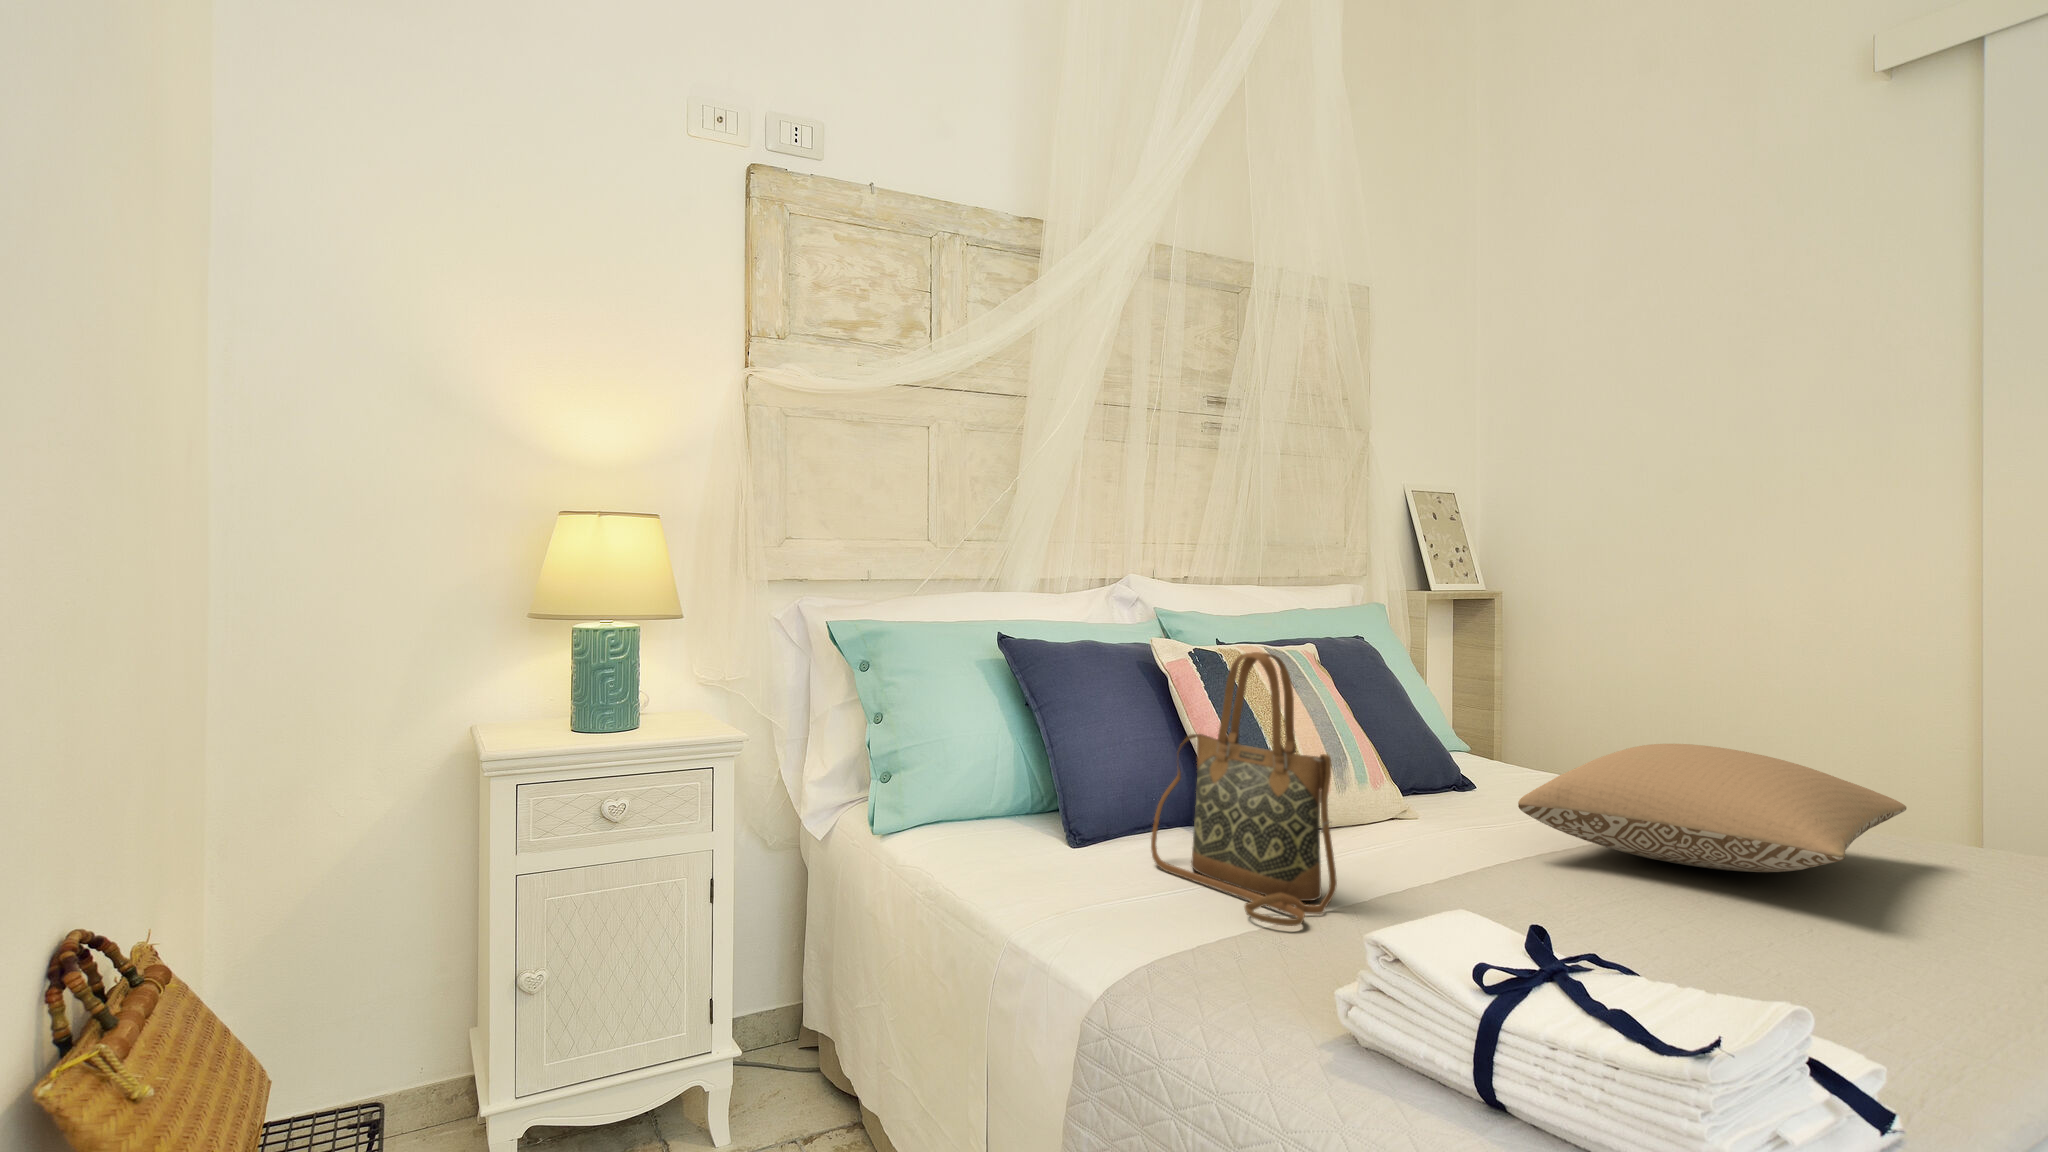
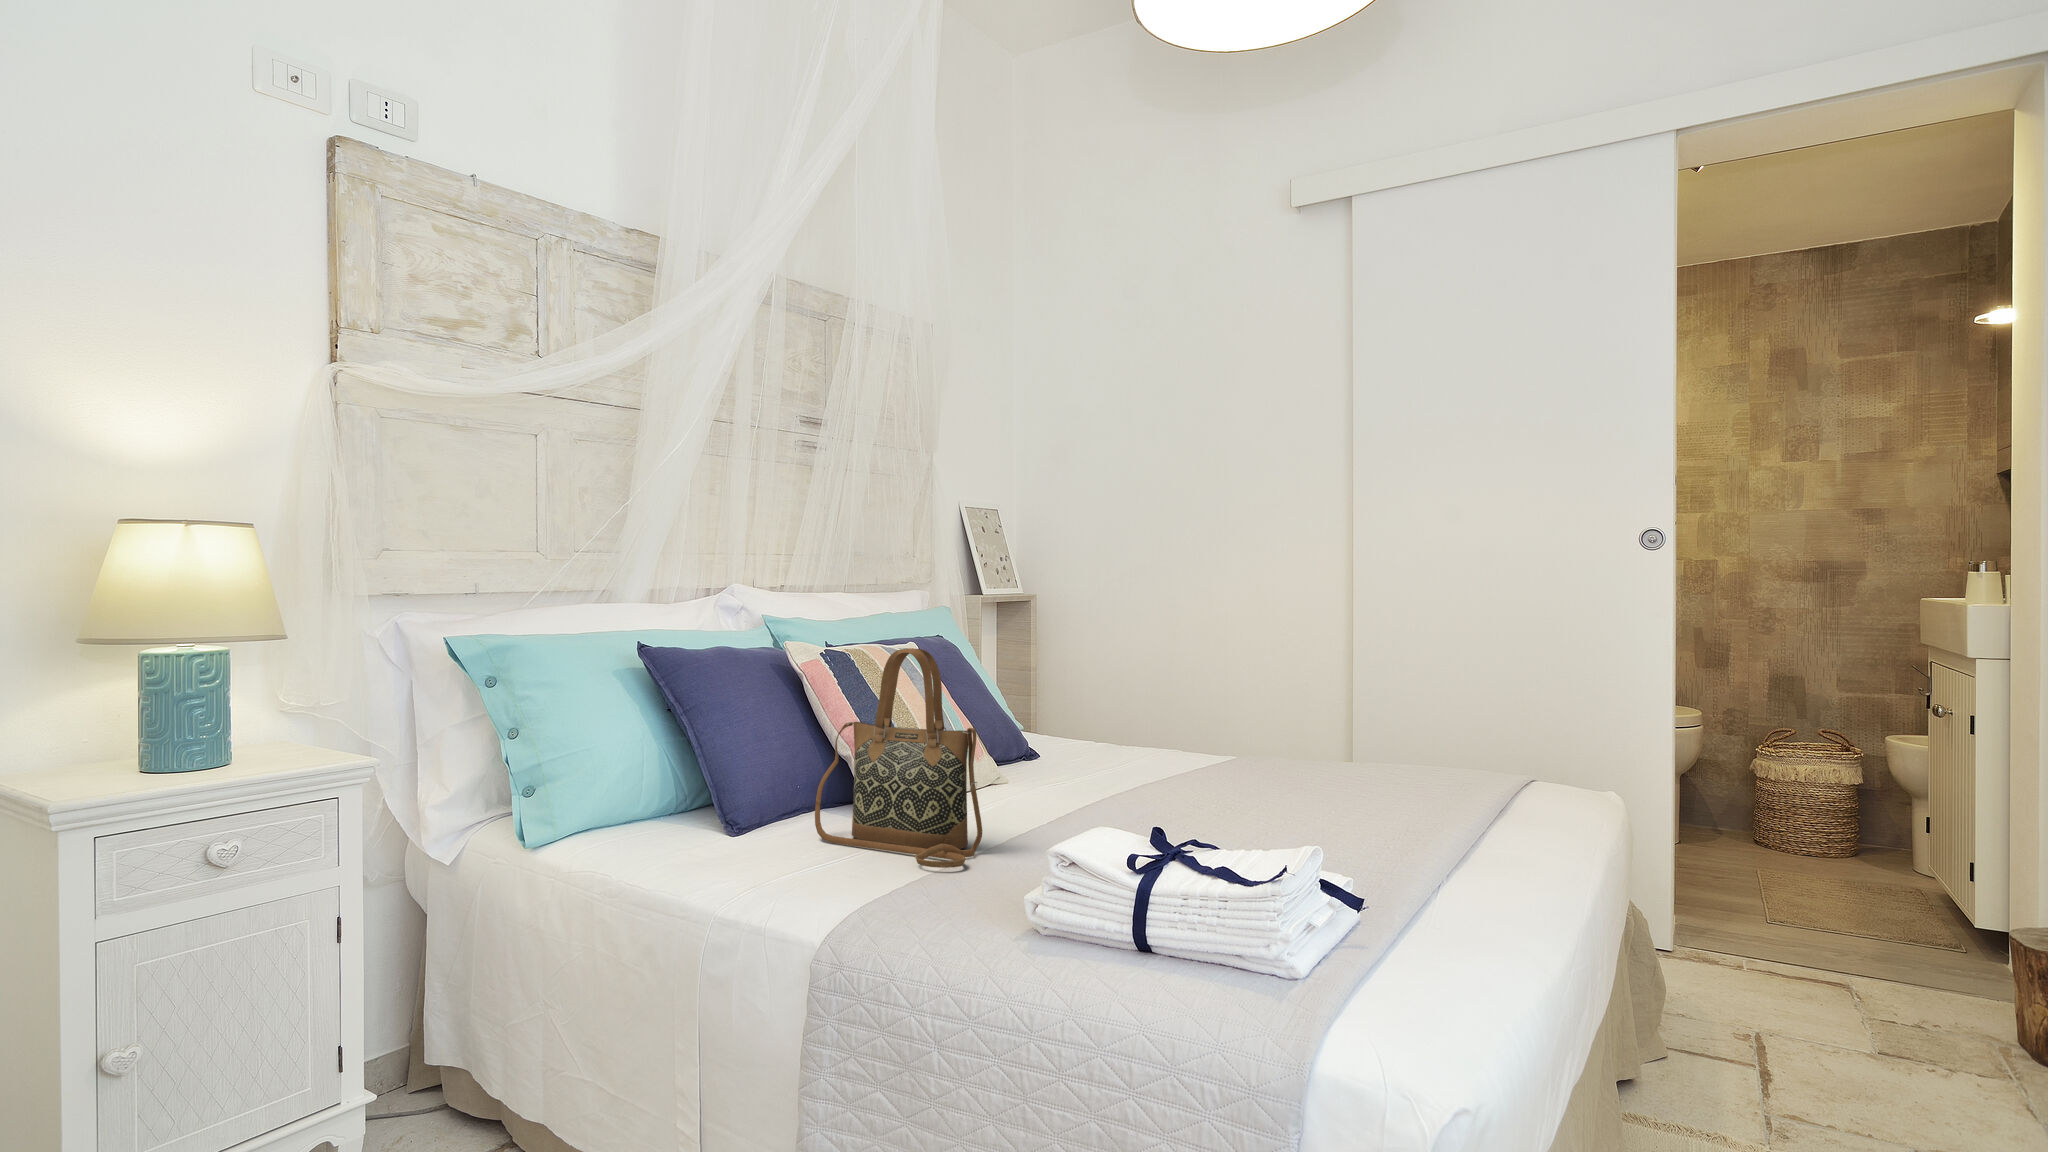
pillow: present [1518,744,1906,872] -> none [1094,705,1327,792]

